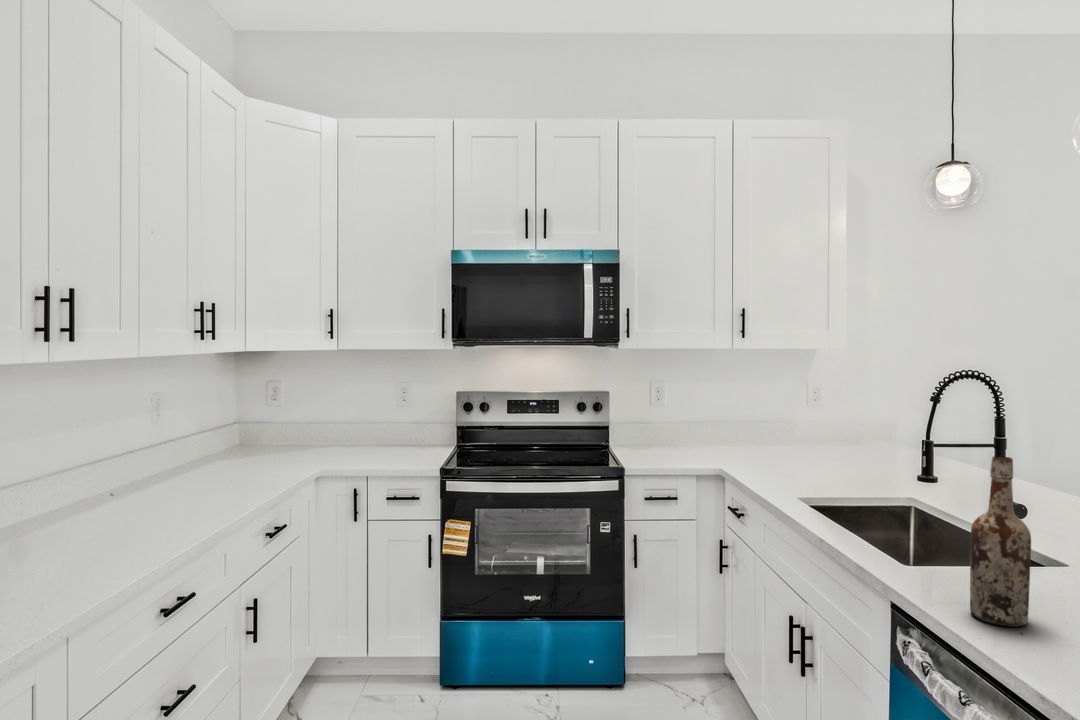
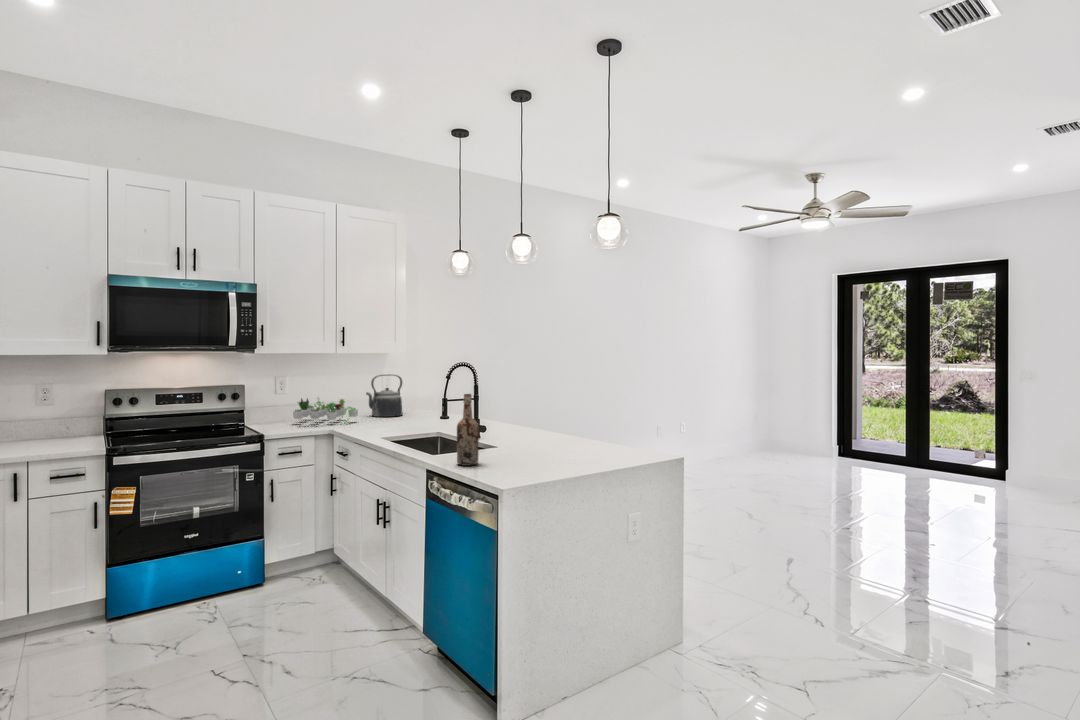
kettle: none [780,383,840,450] -> present [366,375,403,417]
succulent plant: none [667,411,766,460] -> present [293,397,358,423]

